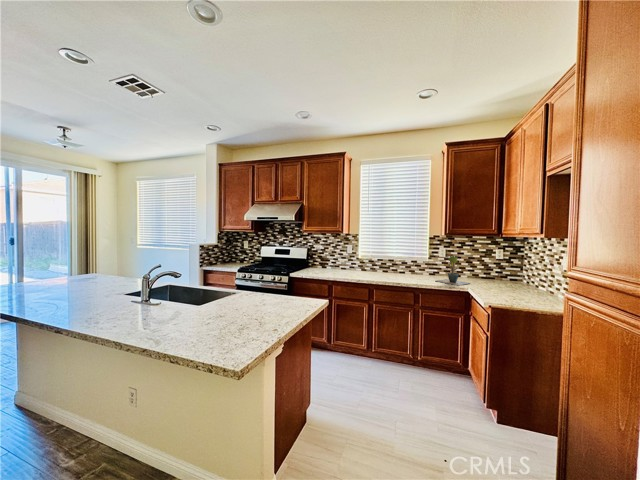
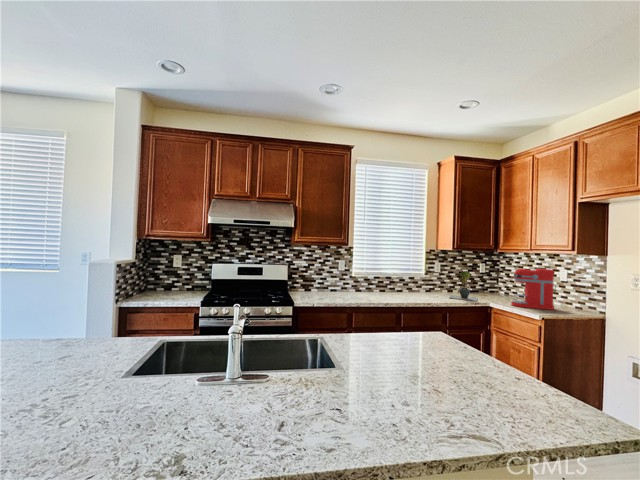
coffee maker: none [488,253,541,300] -> present [511,269,556,310]

